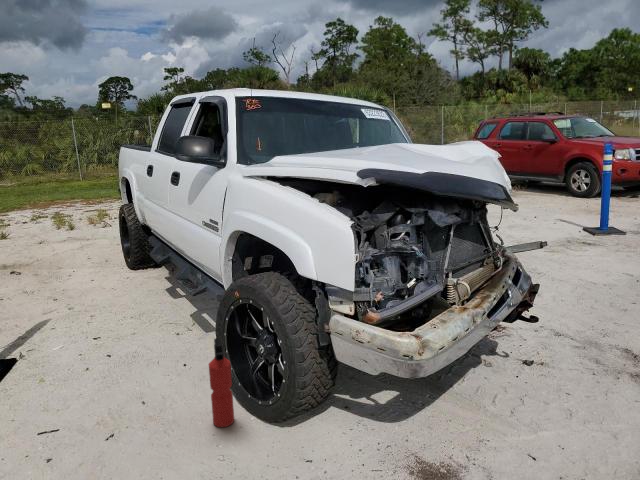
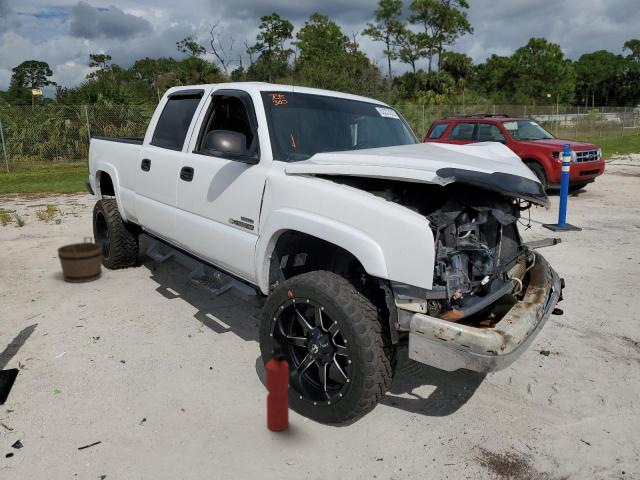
bucket: none [84,239,126,281] -> present [57,237,103,283]

